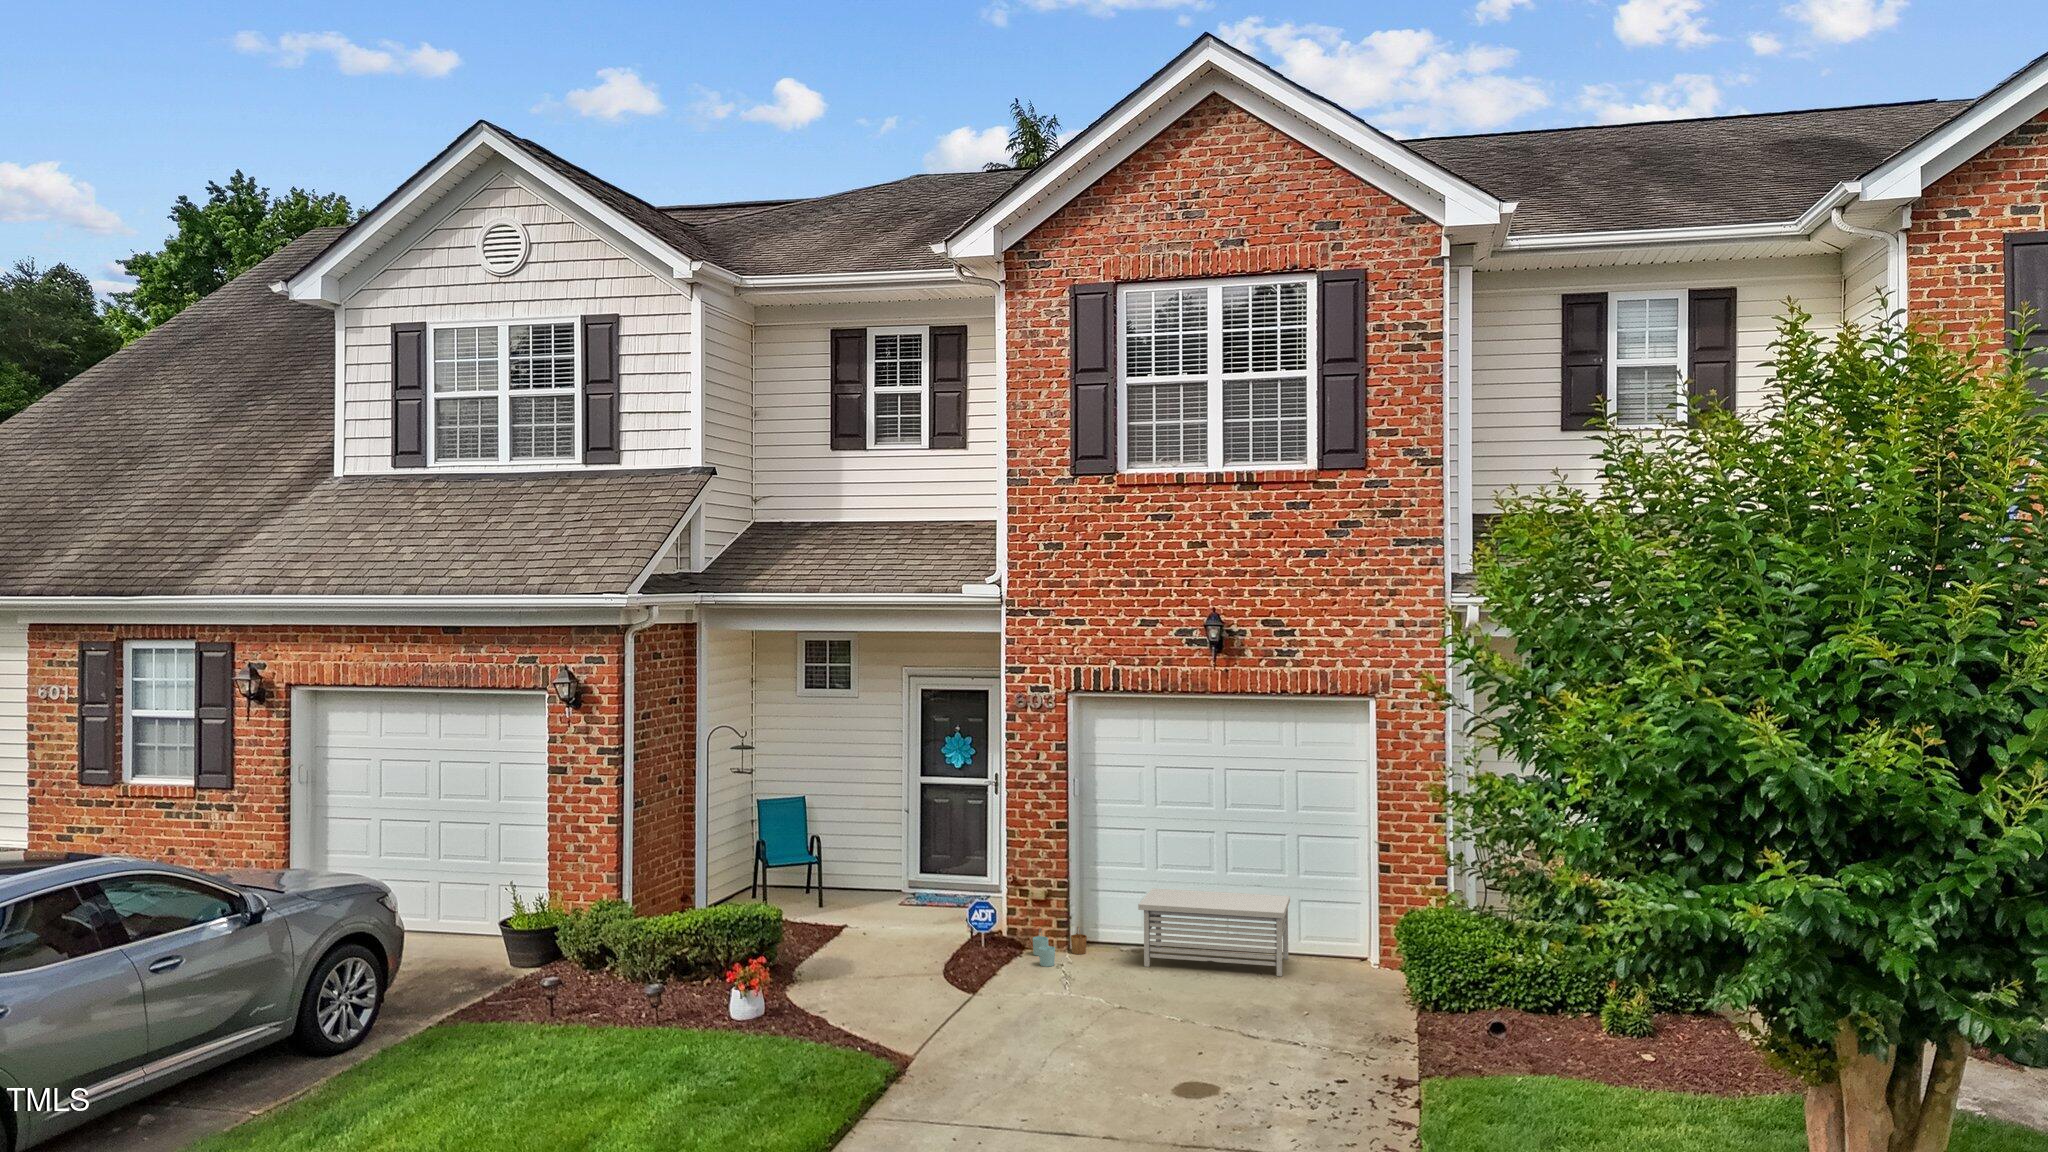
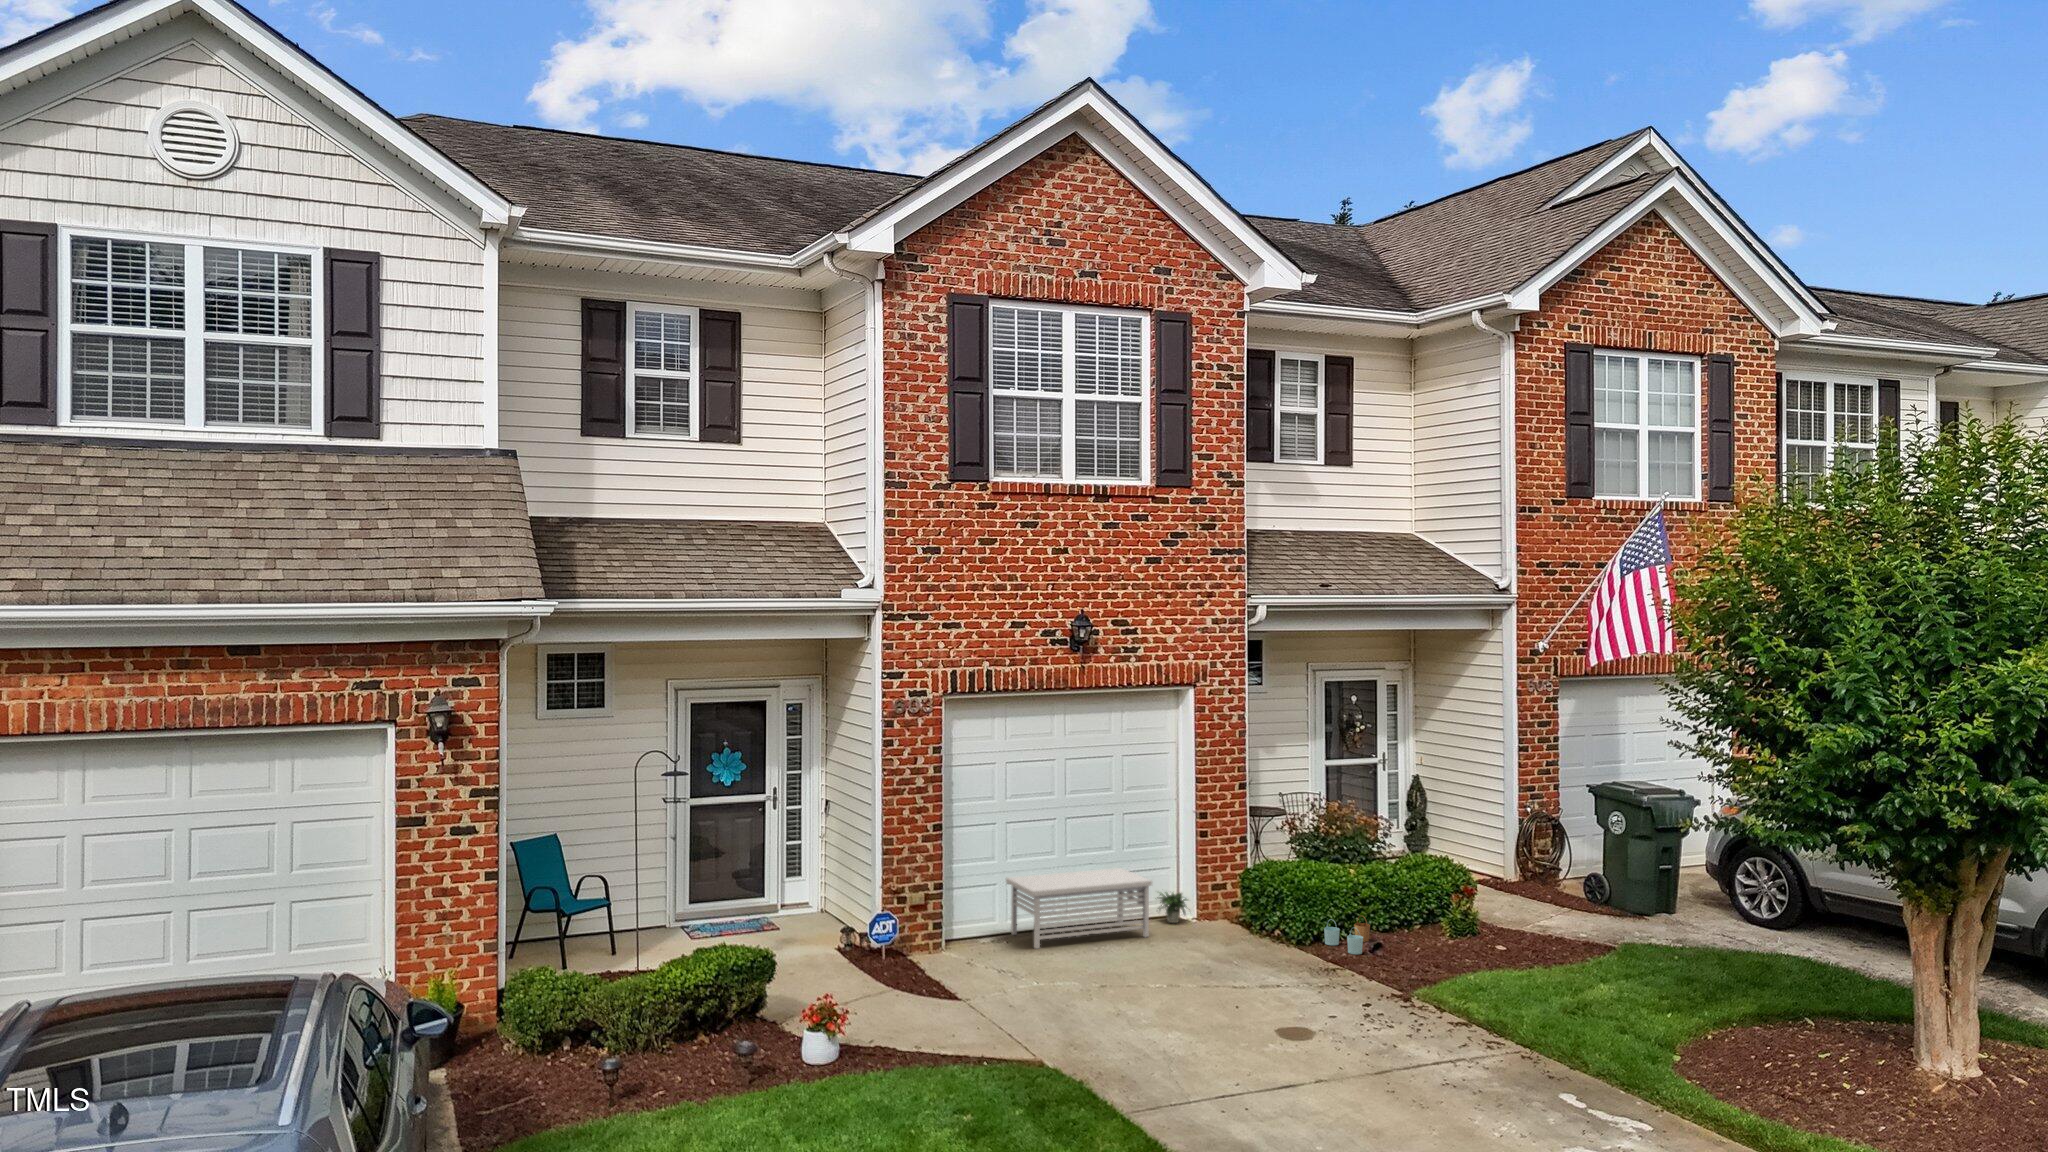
bucket: present [1033,927,1087,967] -> present [1324,916,1370,954]
potted plant: none [1327,927,1366,968] -> present [1157,892,1187,923]

